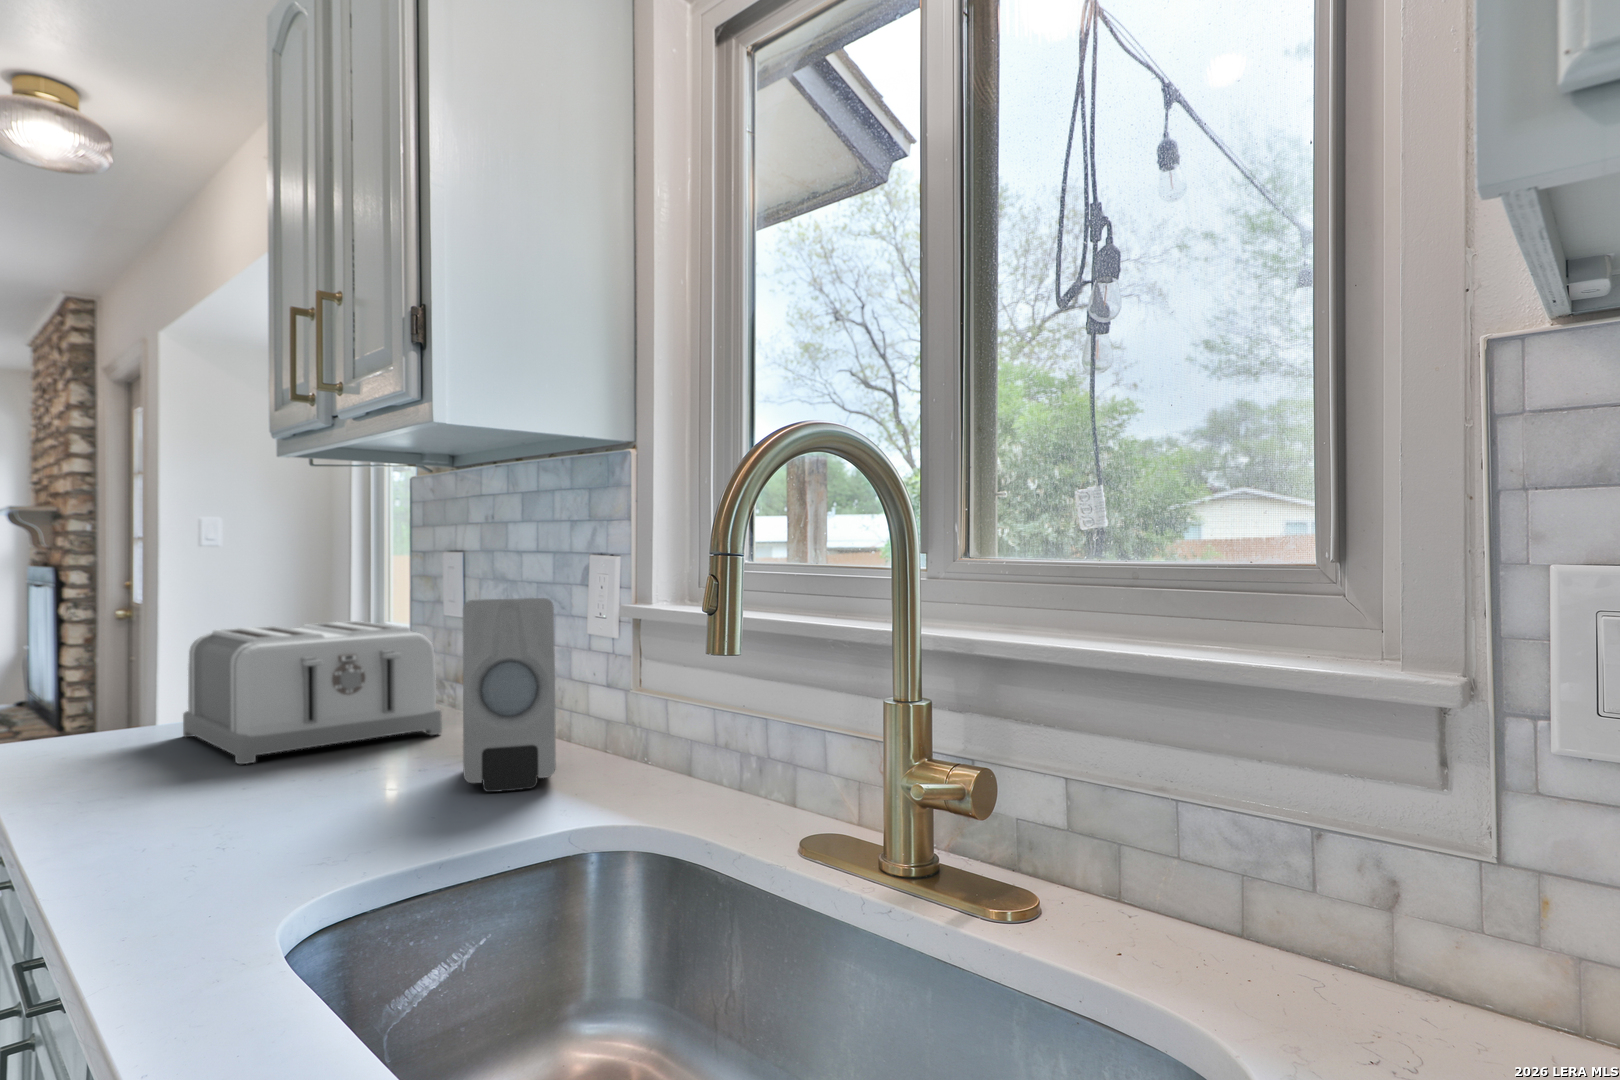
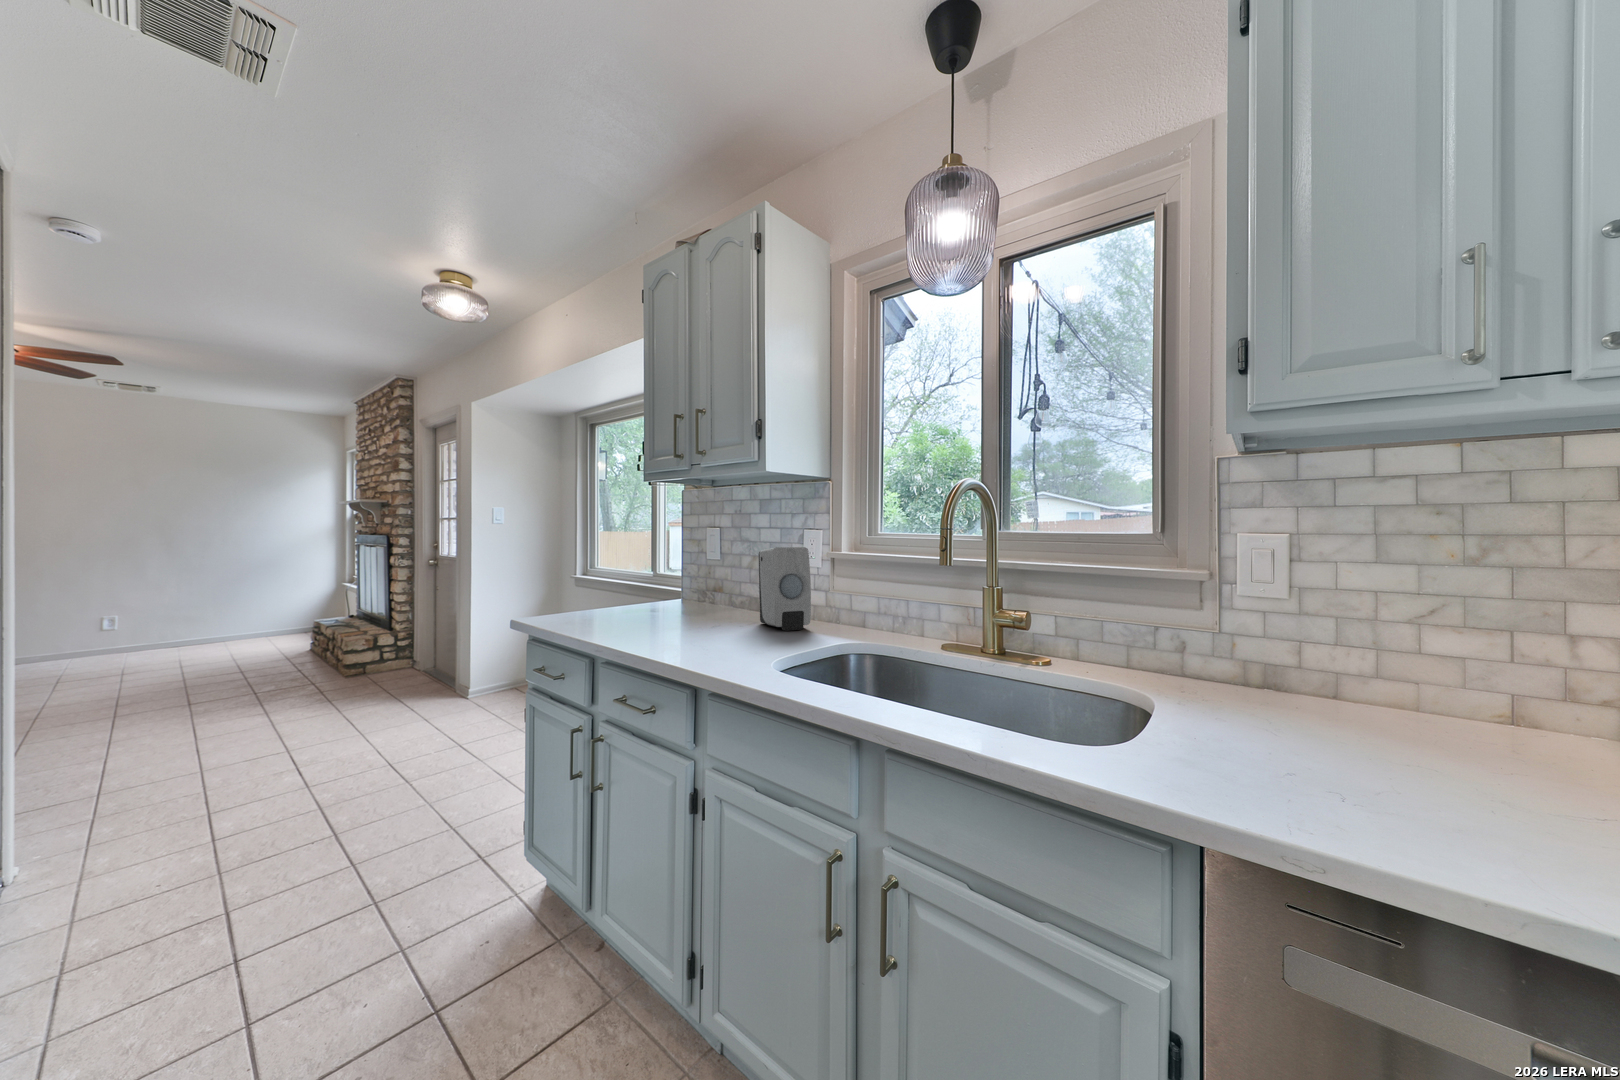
toaster: present [183,621,442,764] -> none [602,560,725,622]

